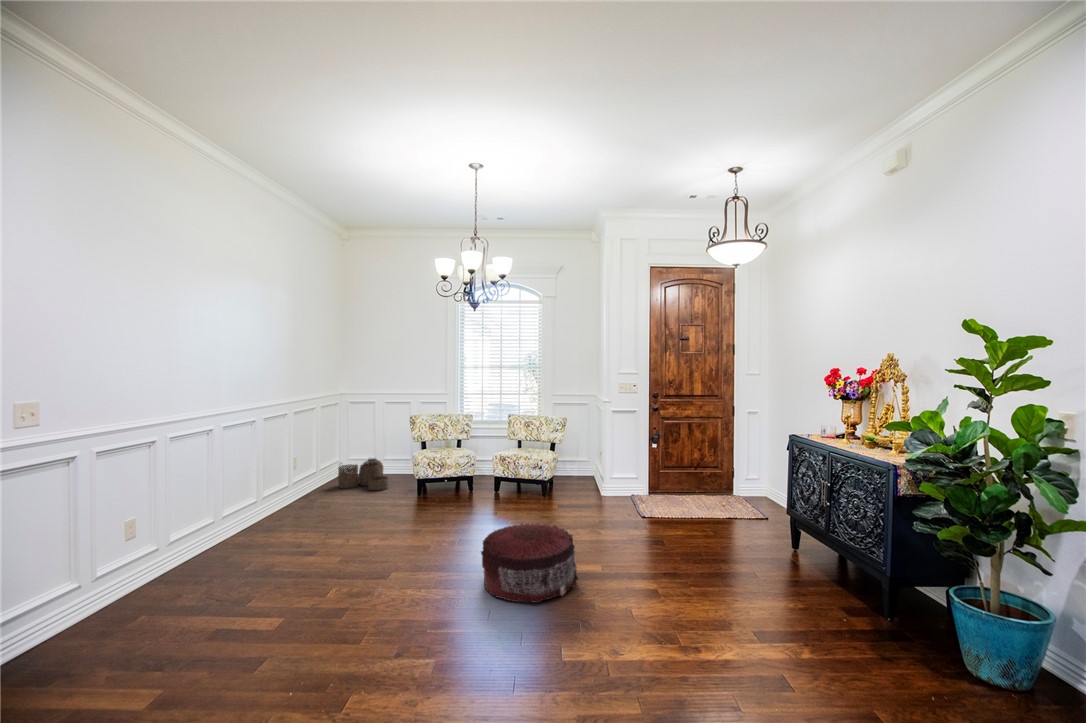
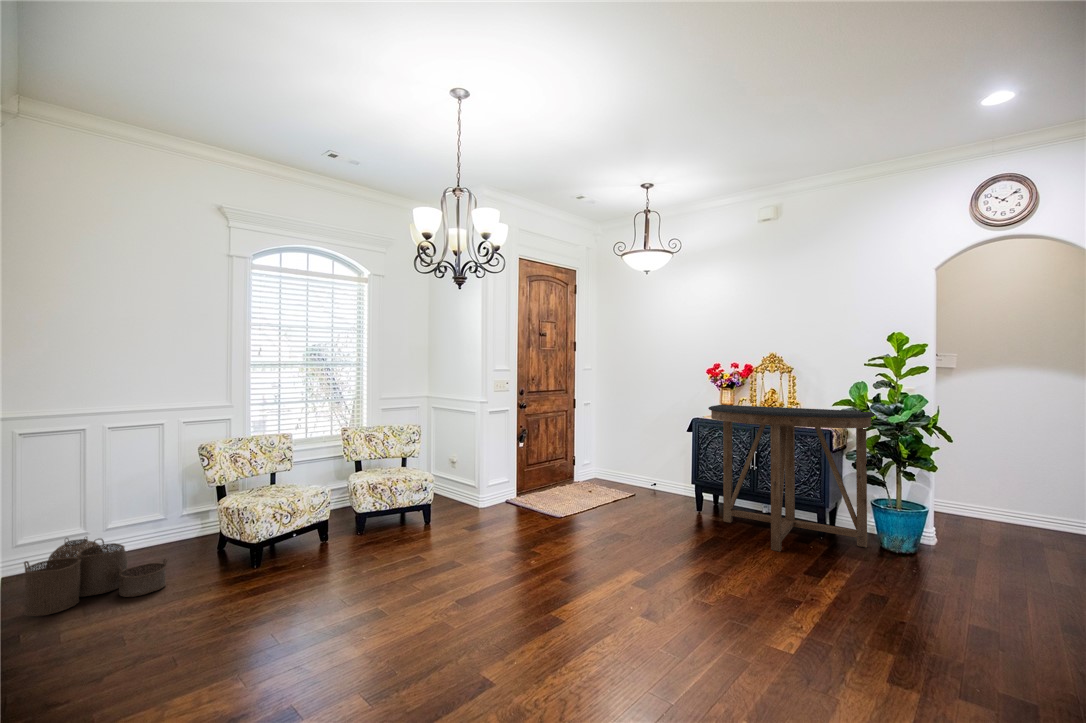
console table: none [741,426,945,665] -> present [708,405,875,552]
pouf: present [481,523,578,603] -> none [584,532,697,628]

